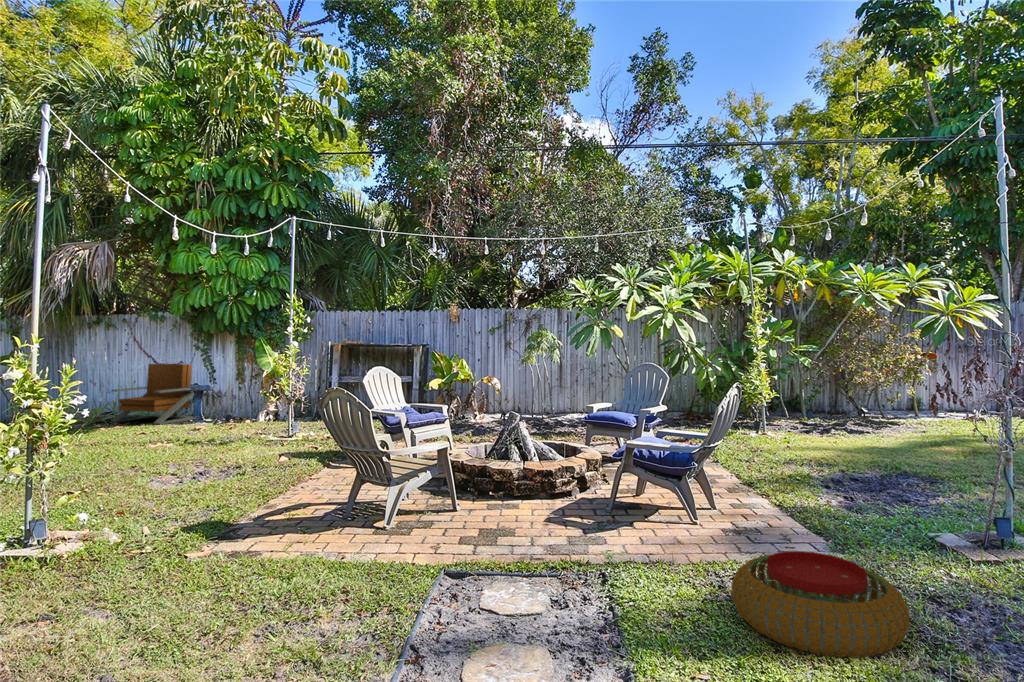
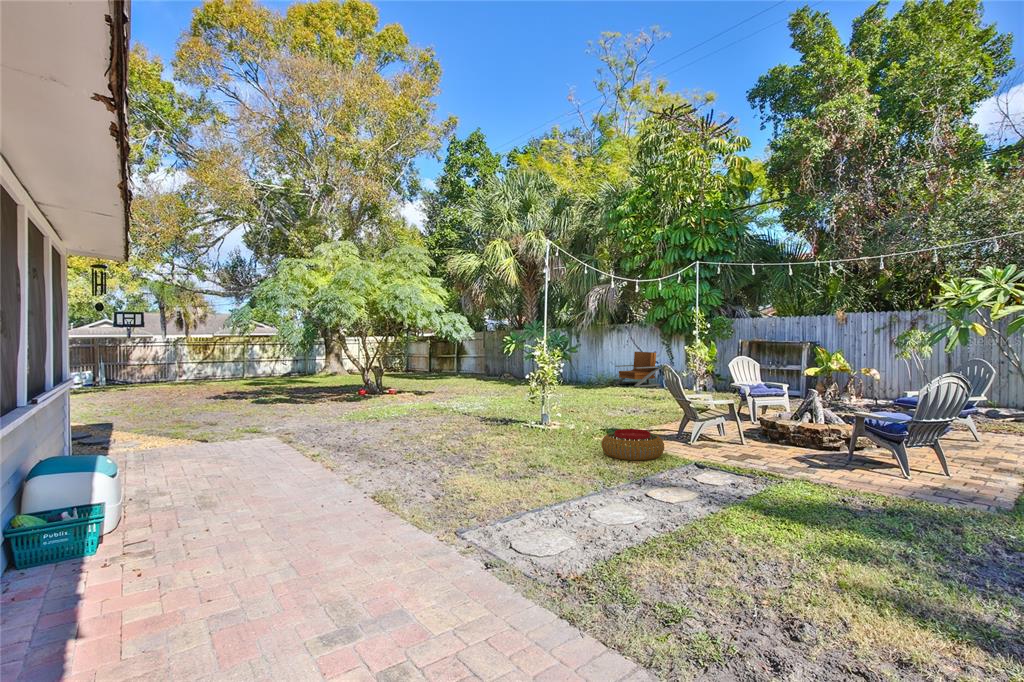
pouf: present [731,551,909,658] -> present [602,429,664,460]

